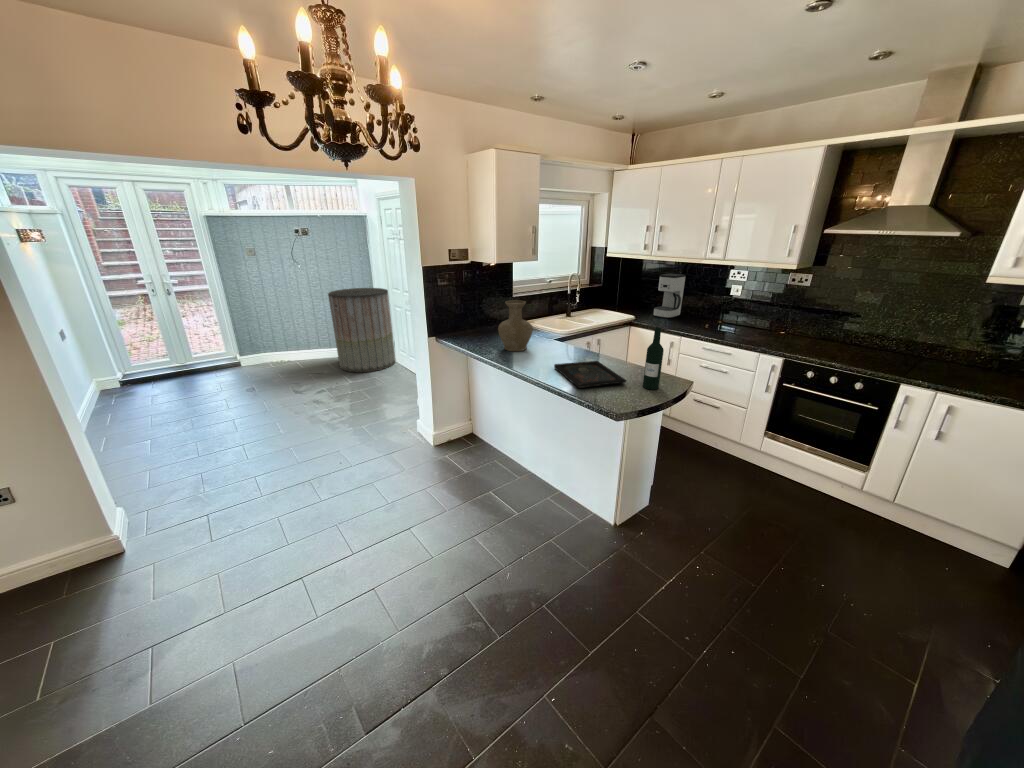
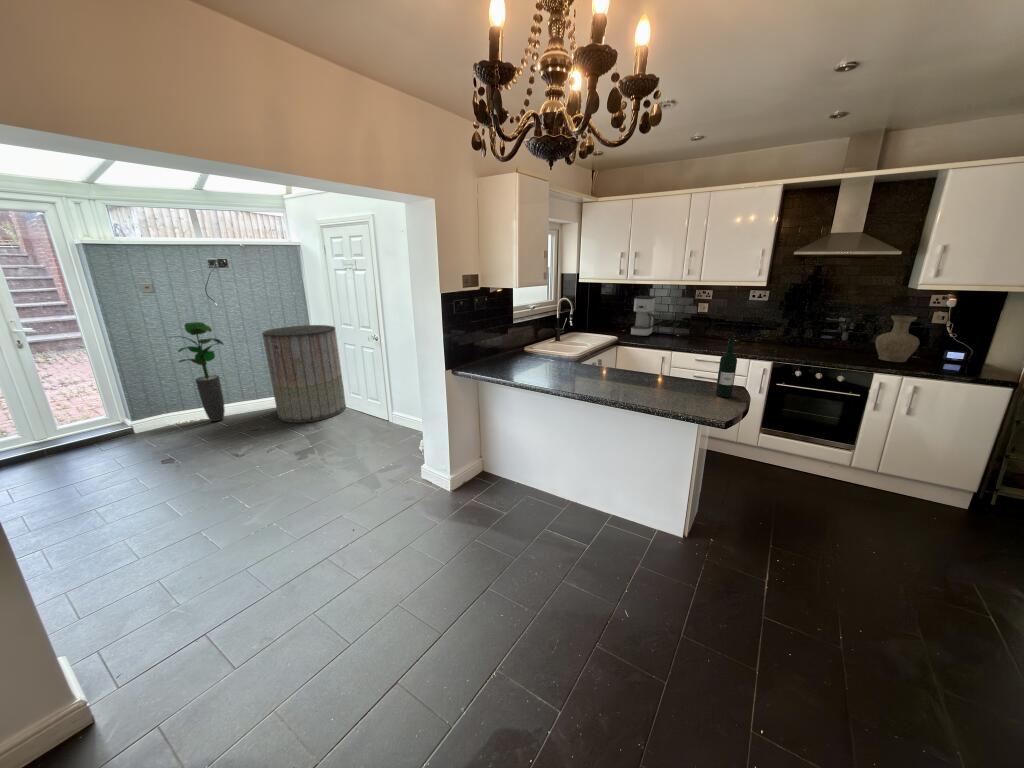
potted plant: none [261,281,304,364] -> present [178,322,225,421]
vase: present [498,300,533,351] -> present [876,316,920,362]
tray: present [554,361,626,388] -> none [618,377,702,403]

